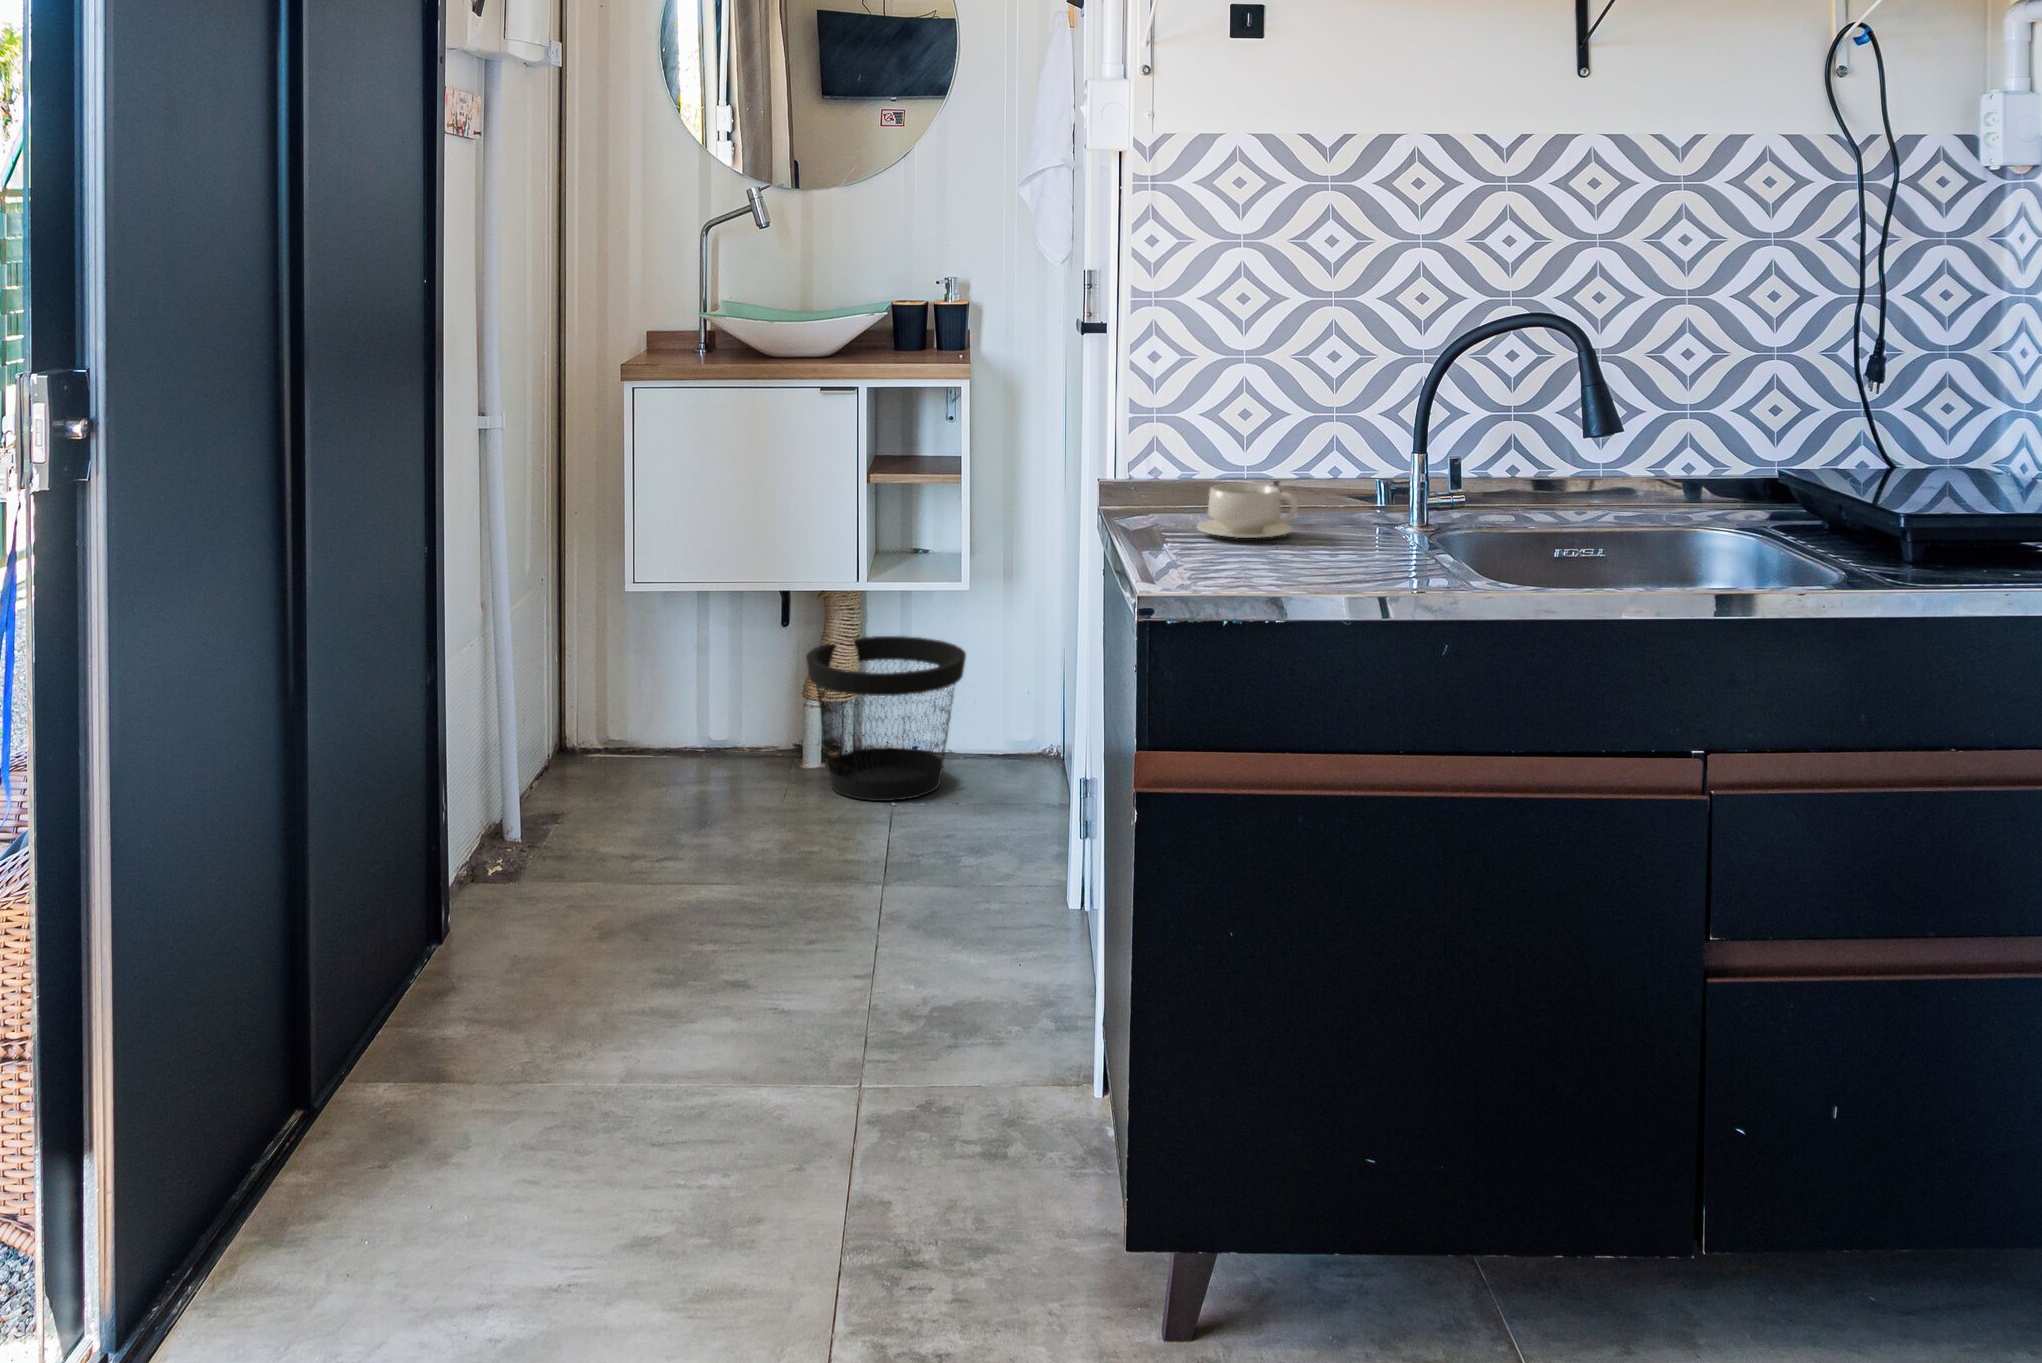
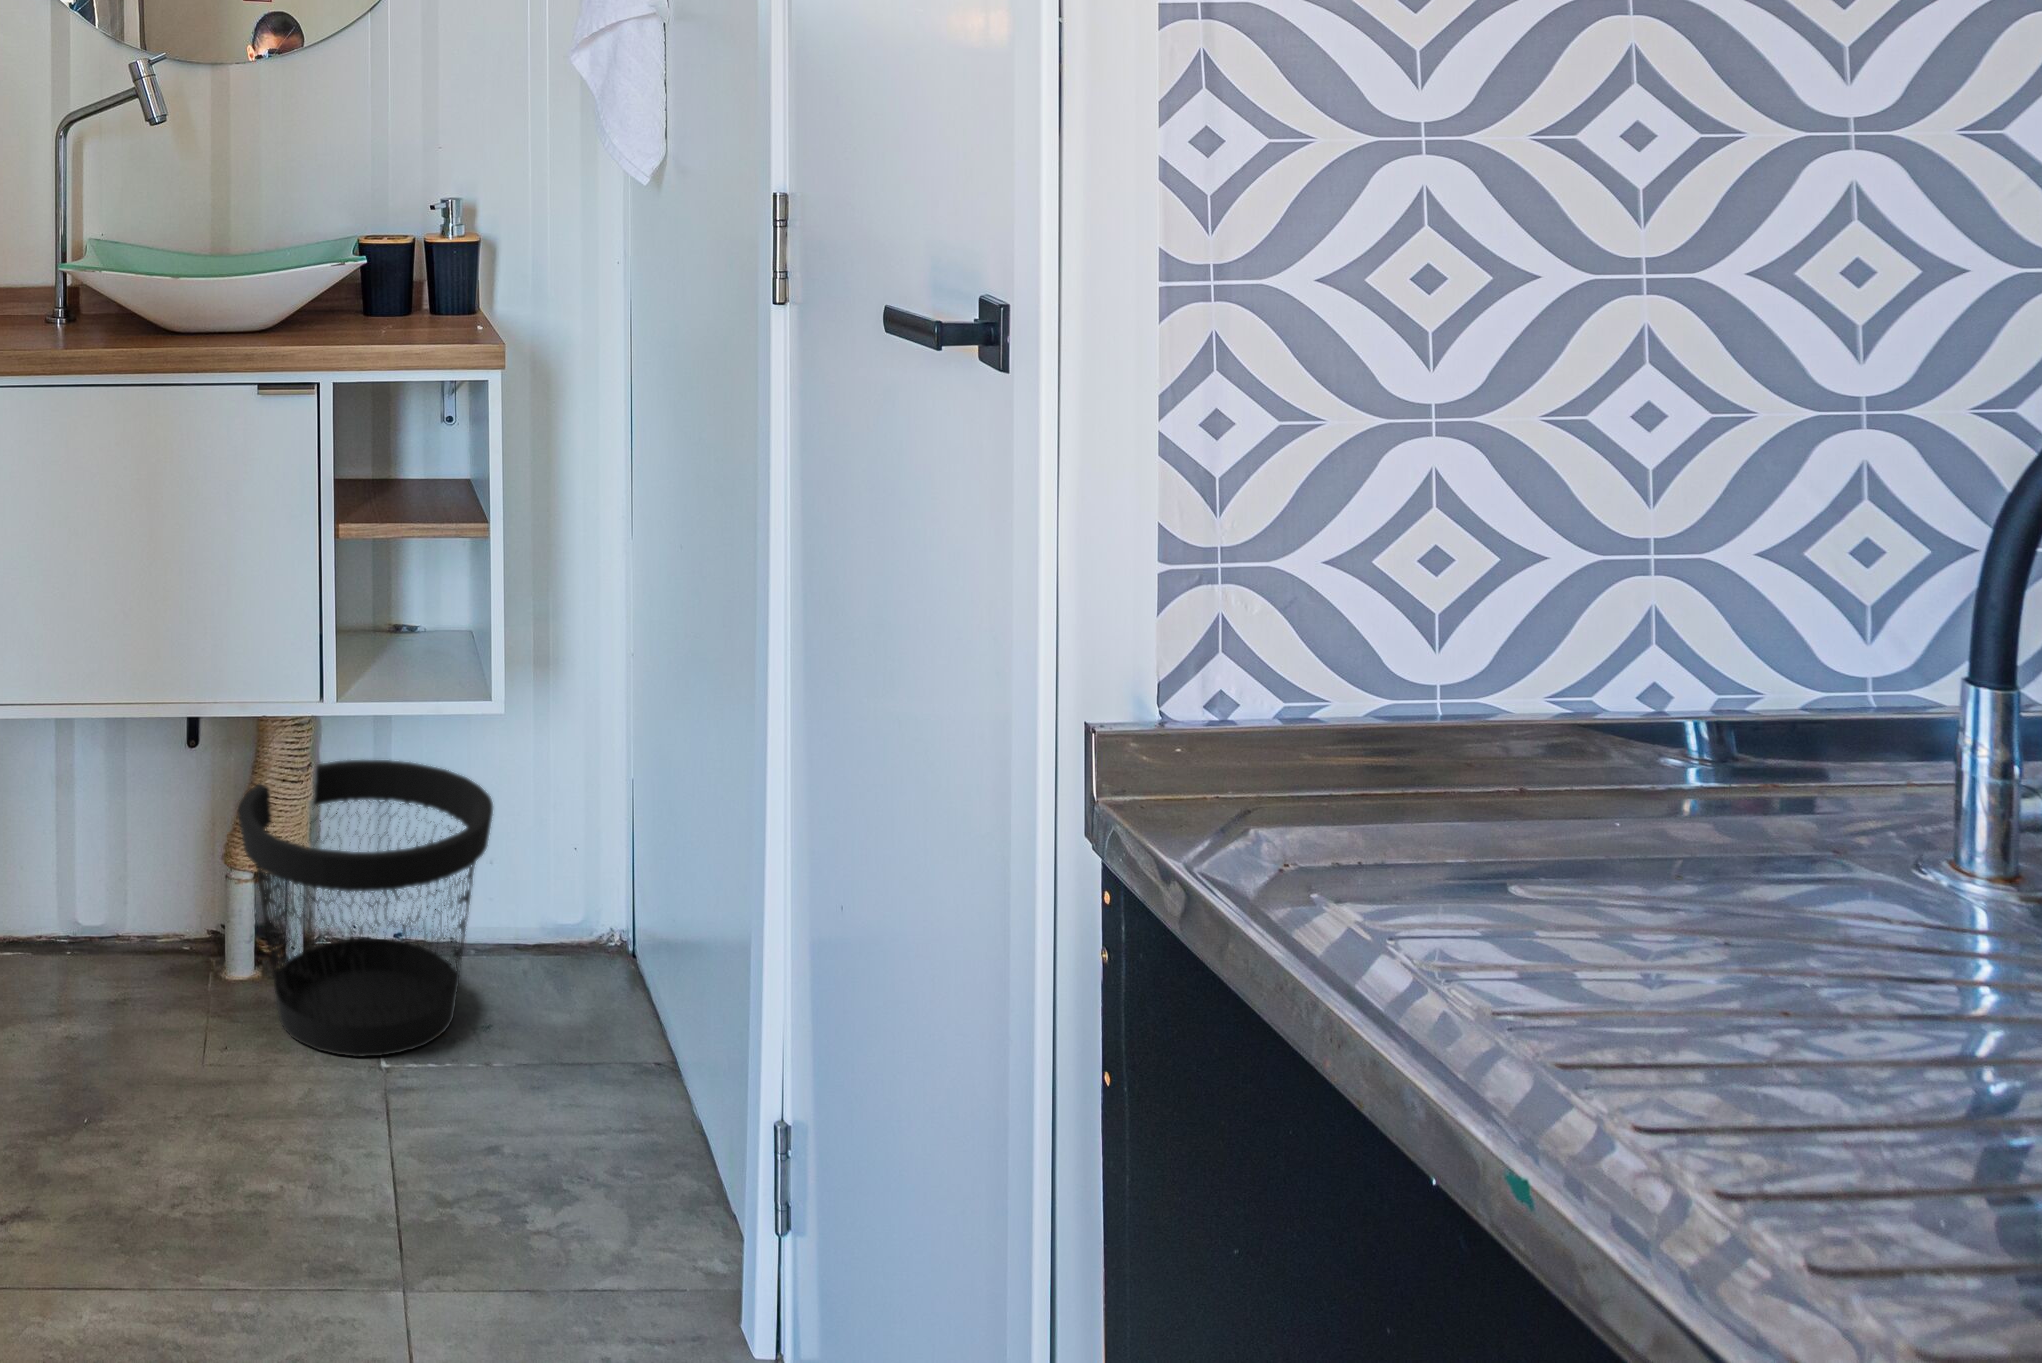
teacup: present [1197,483,1298,538] -> none [1539,792,1880,1004]

